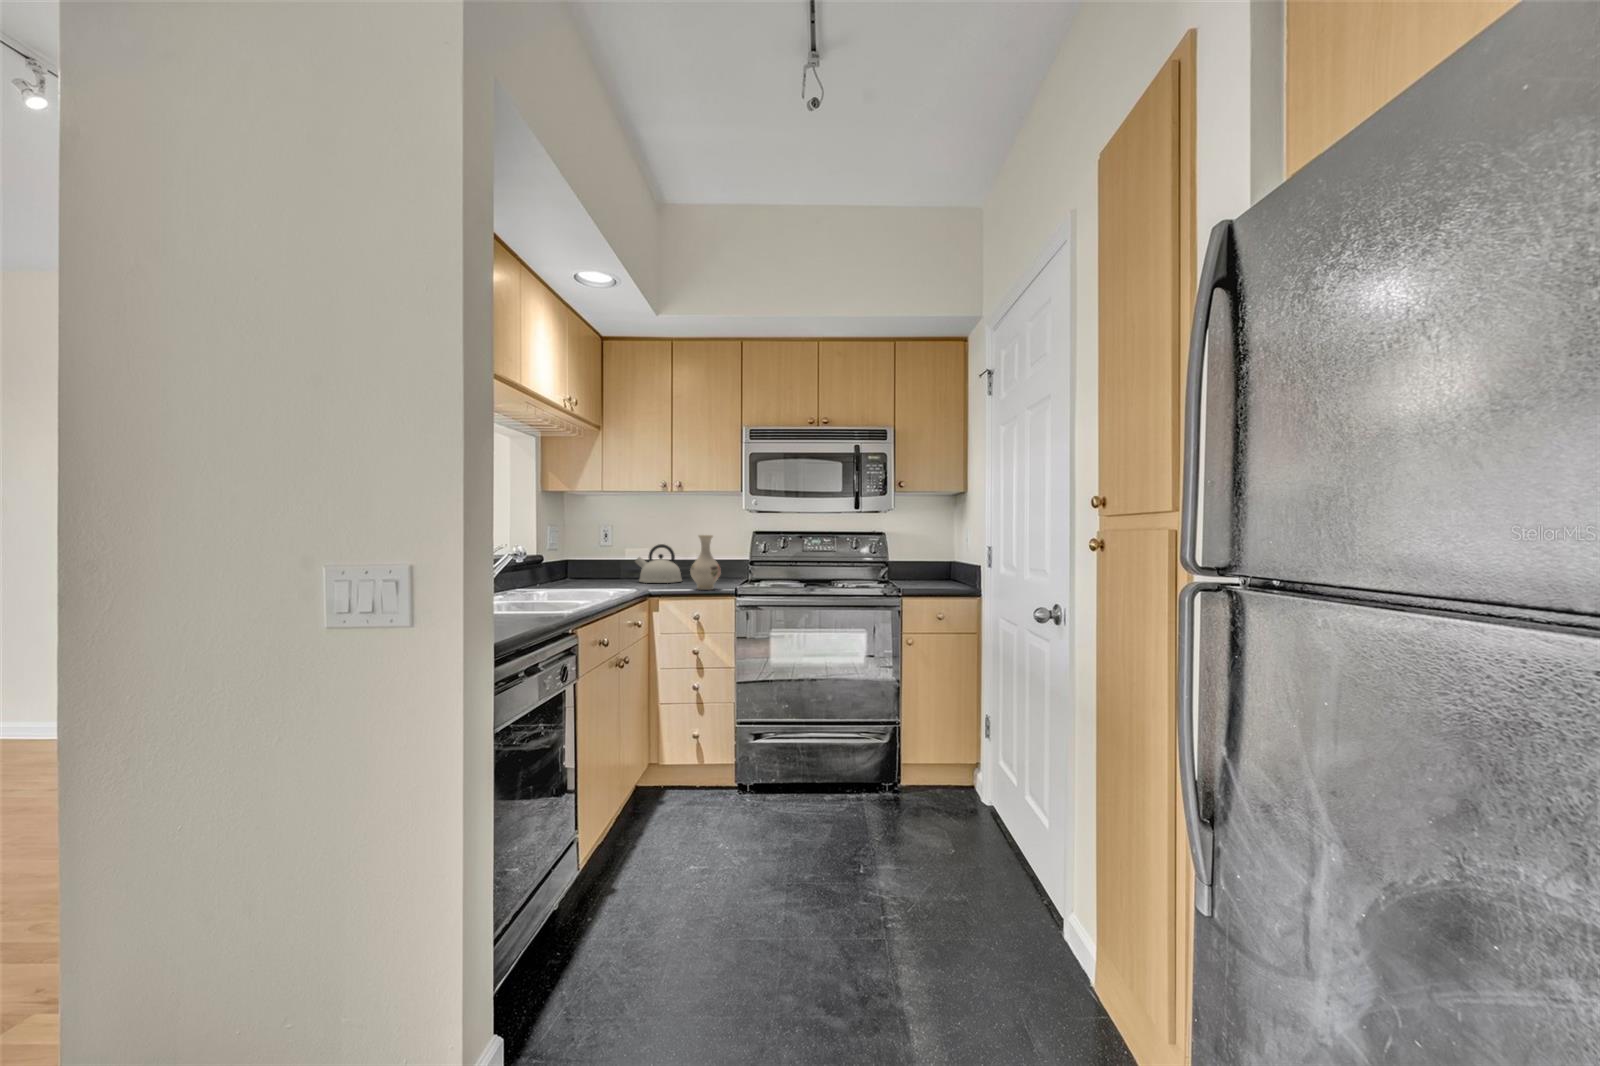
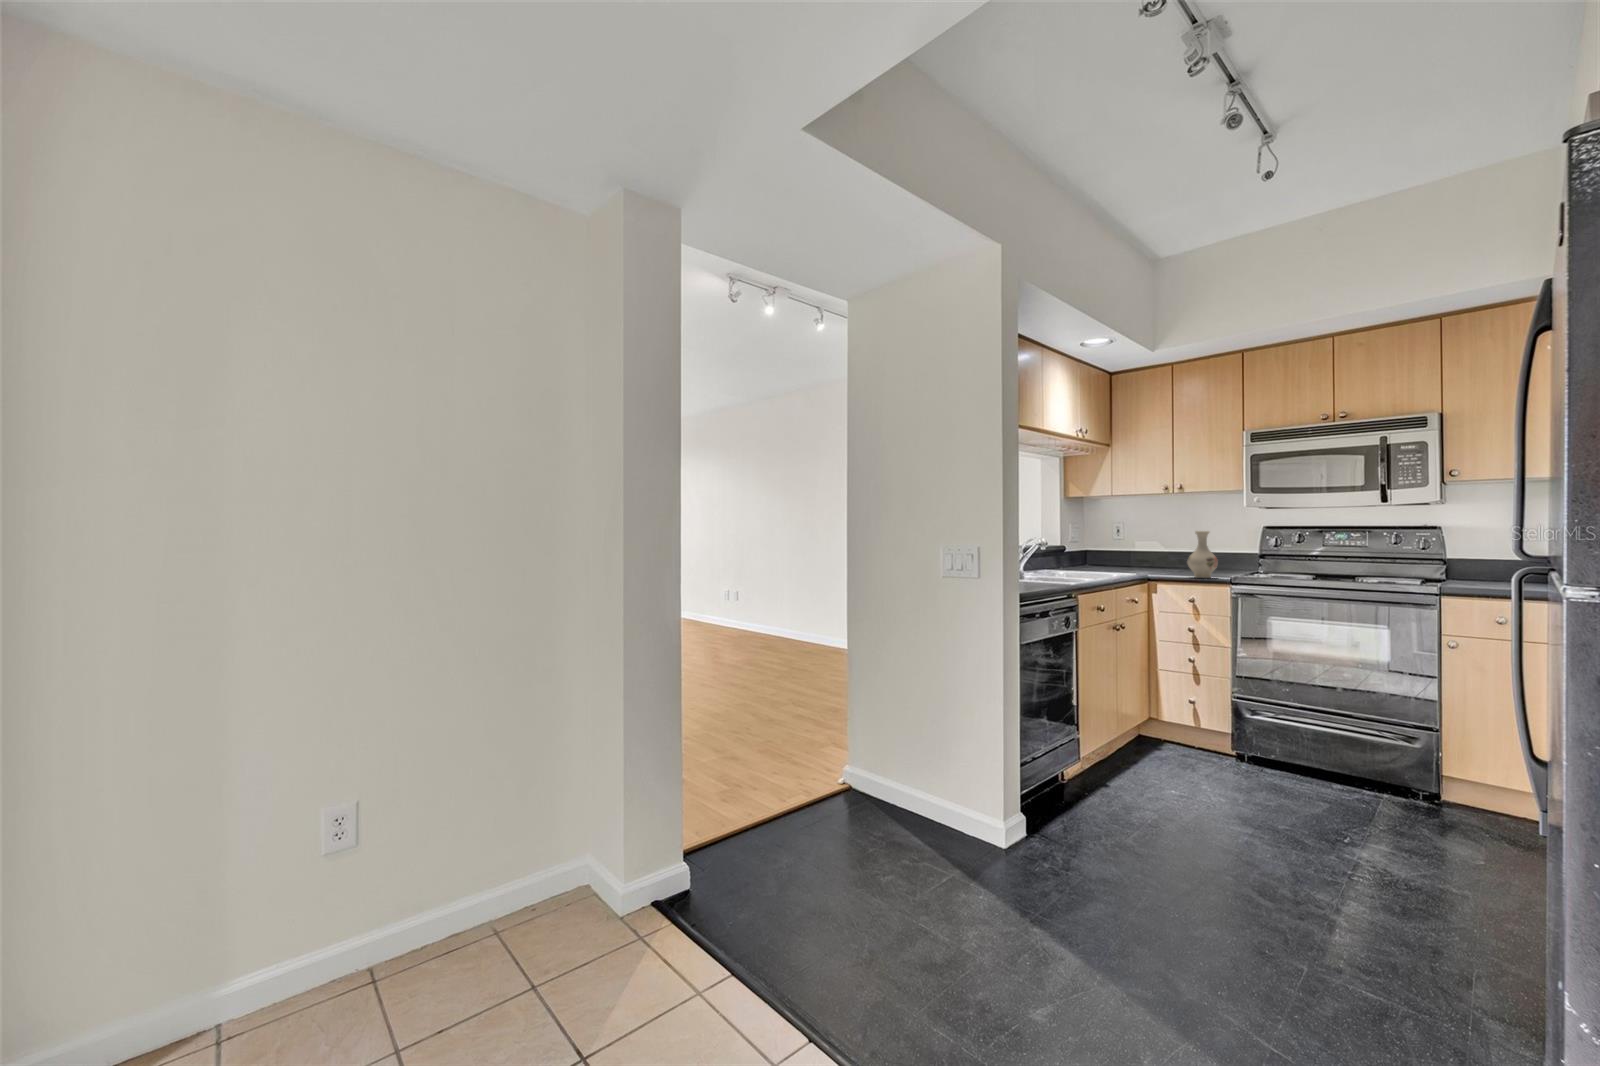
kettle: present [635,544,682,583] -> none [1142,539,1188,572]

